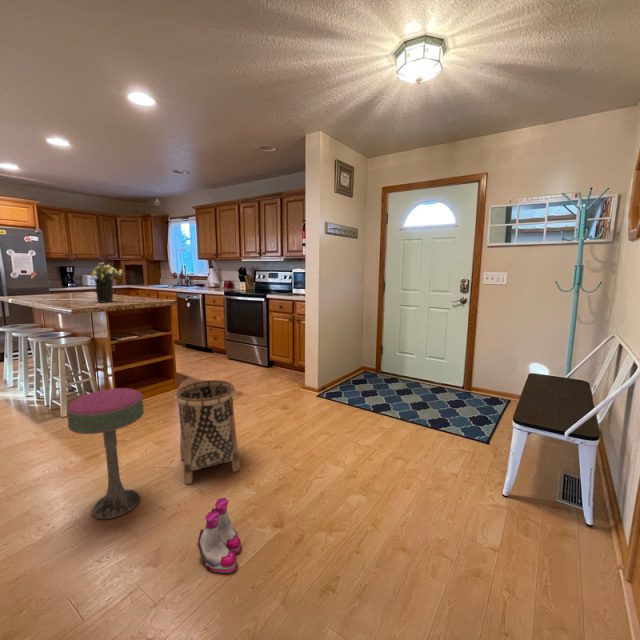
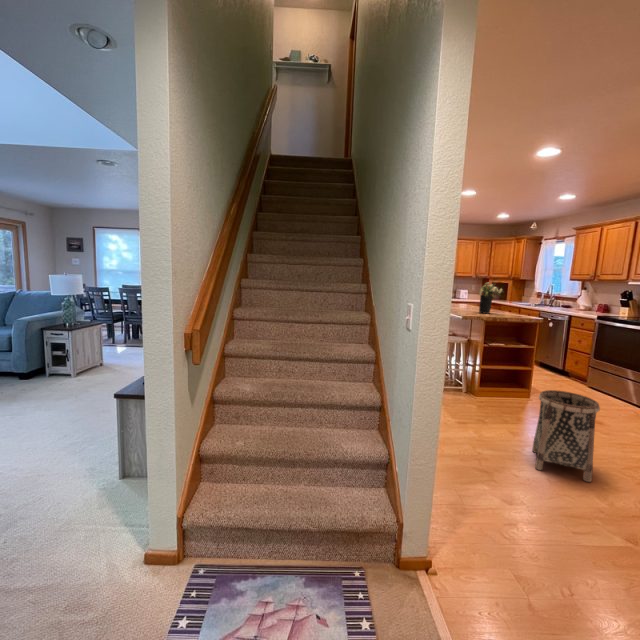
bar stool: present [67,388,144,519] -> none [465,374,516,465]
boots: present [197,498,241,573] -> none [546,482,586,540]

